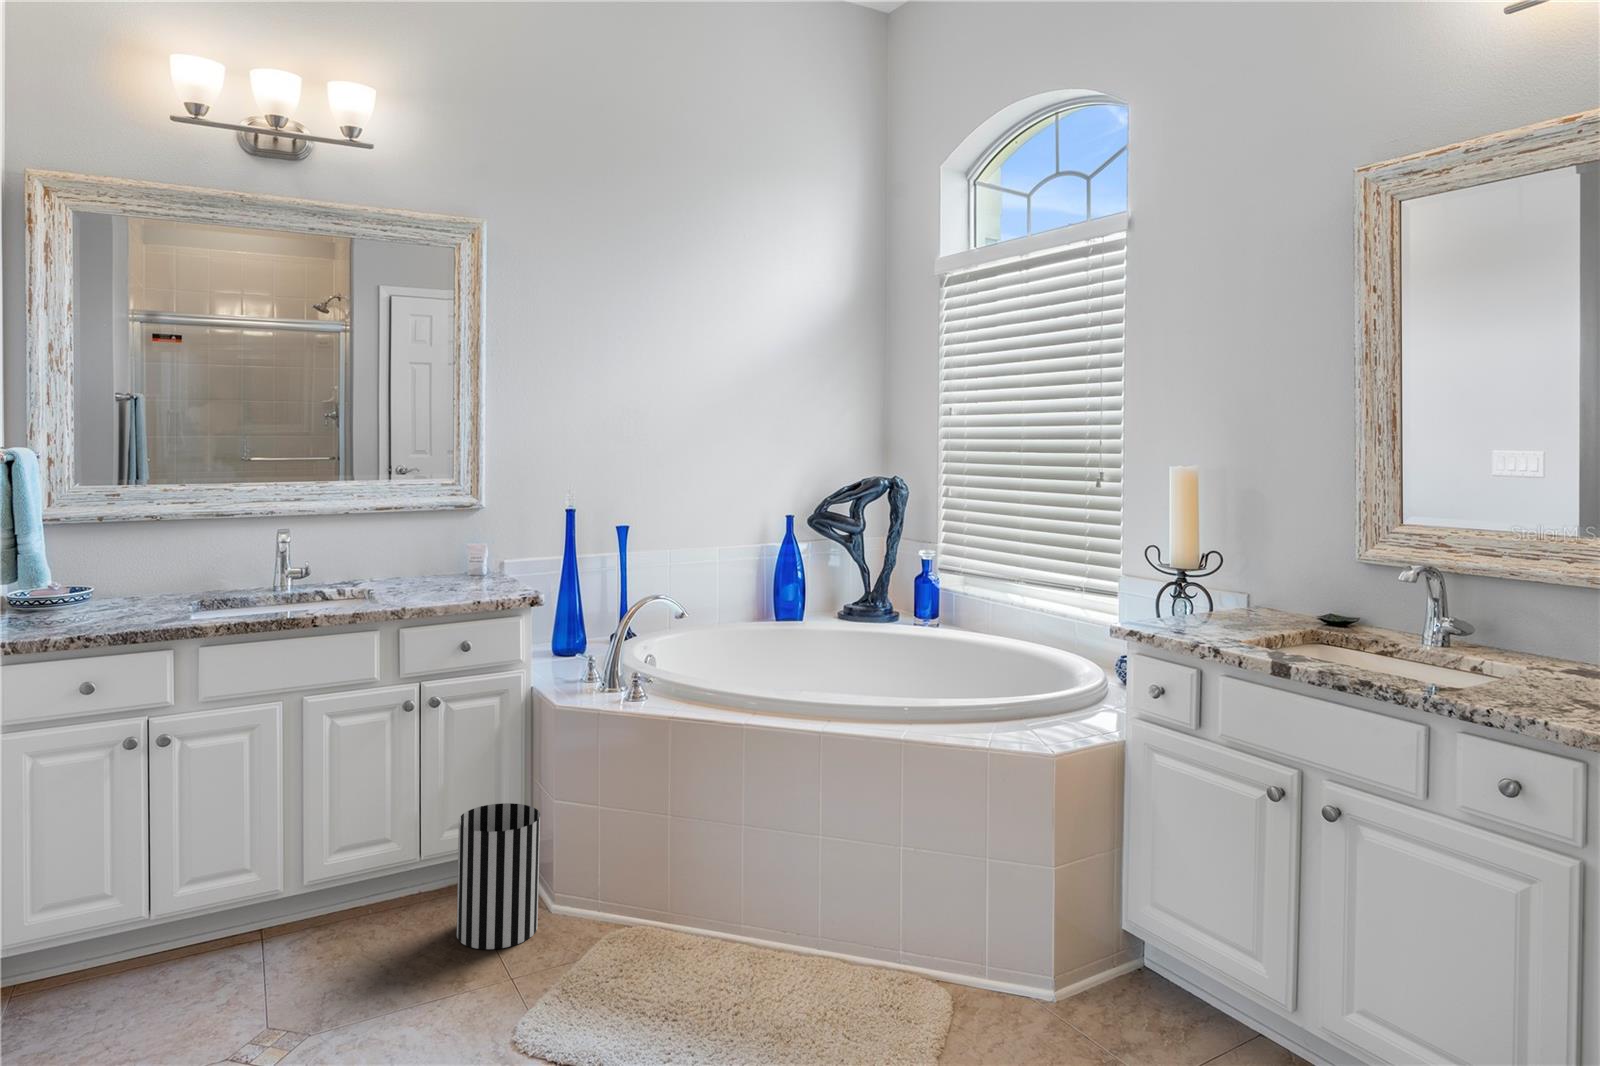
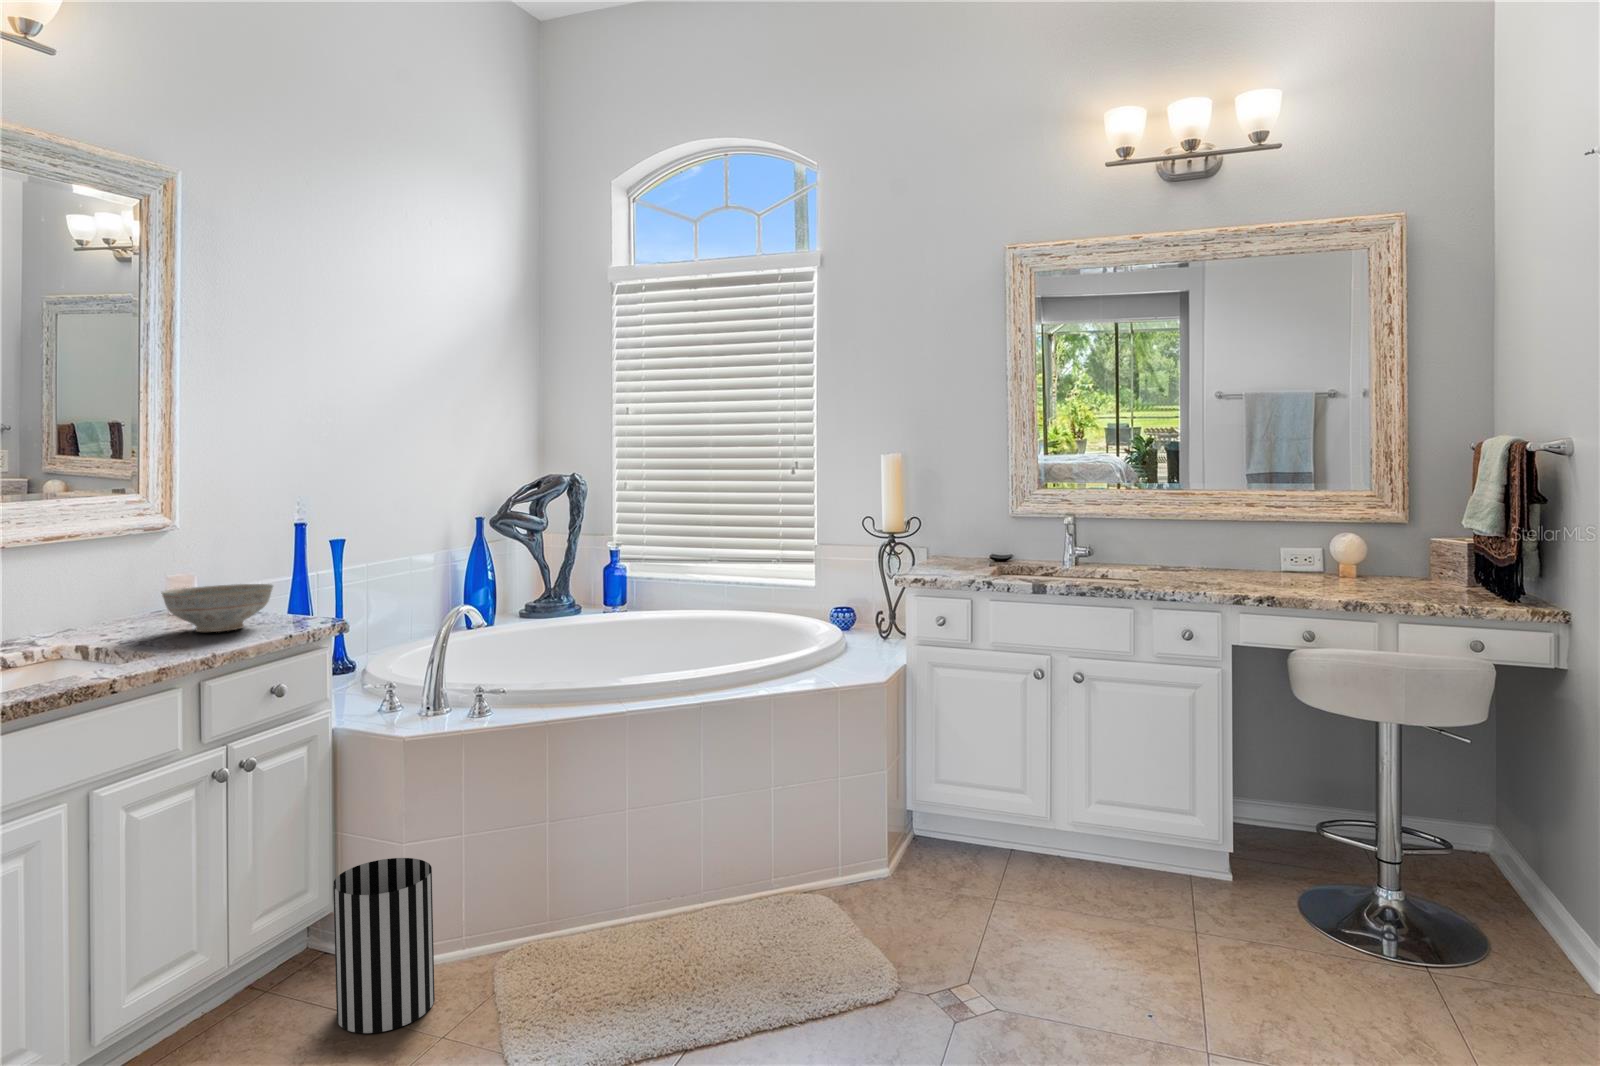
decorative bowl: none [416,555,497,592] -> present [161,584,273,632]

